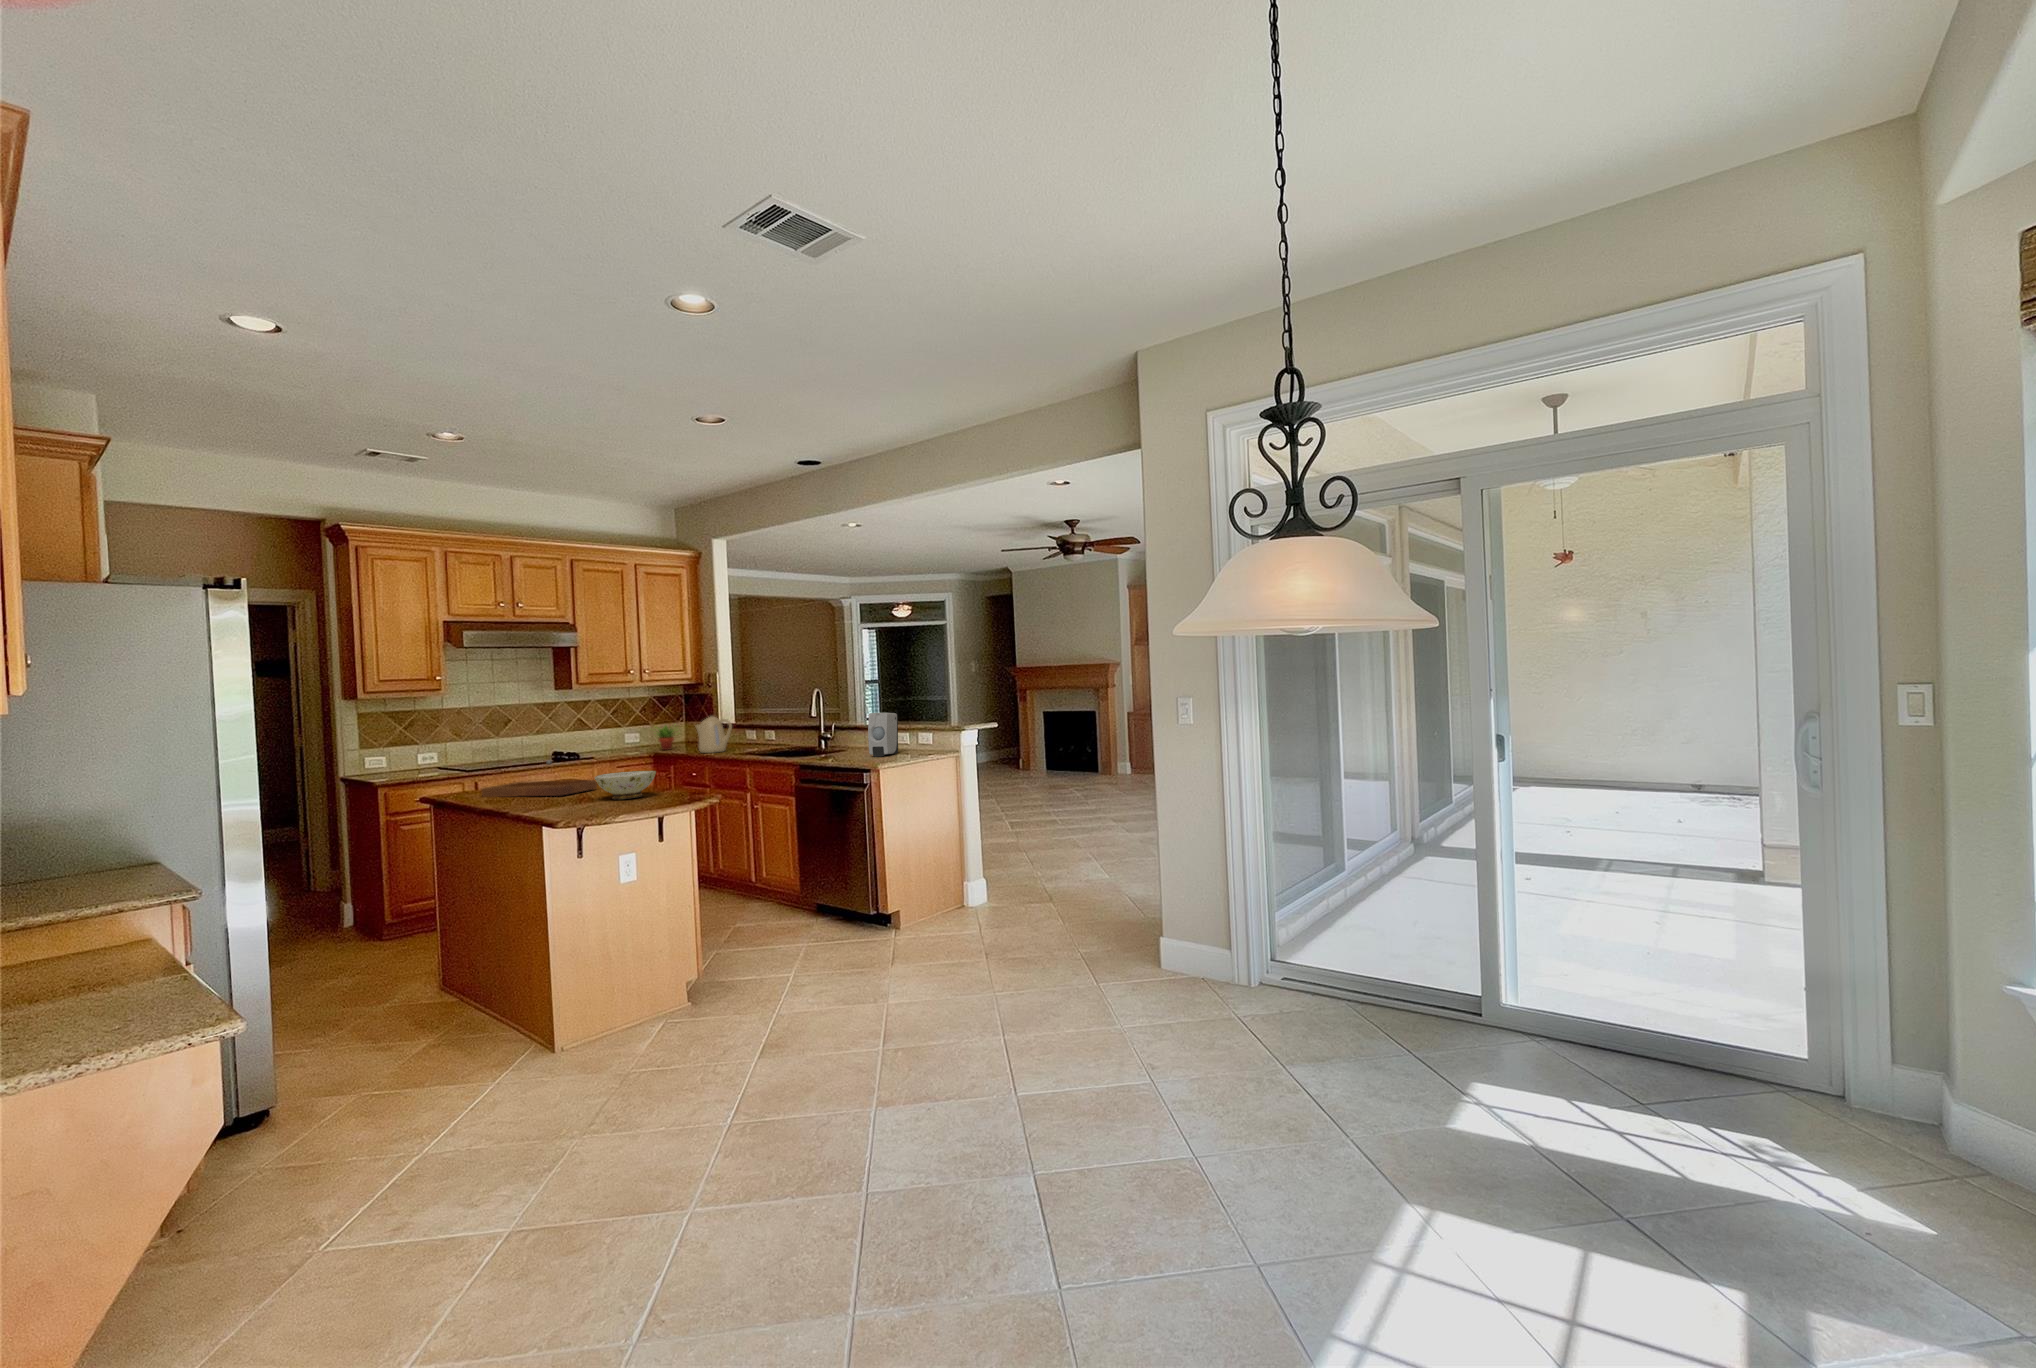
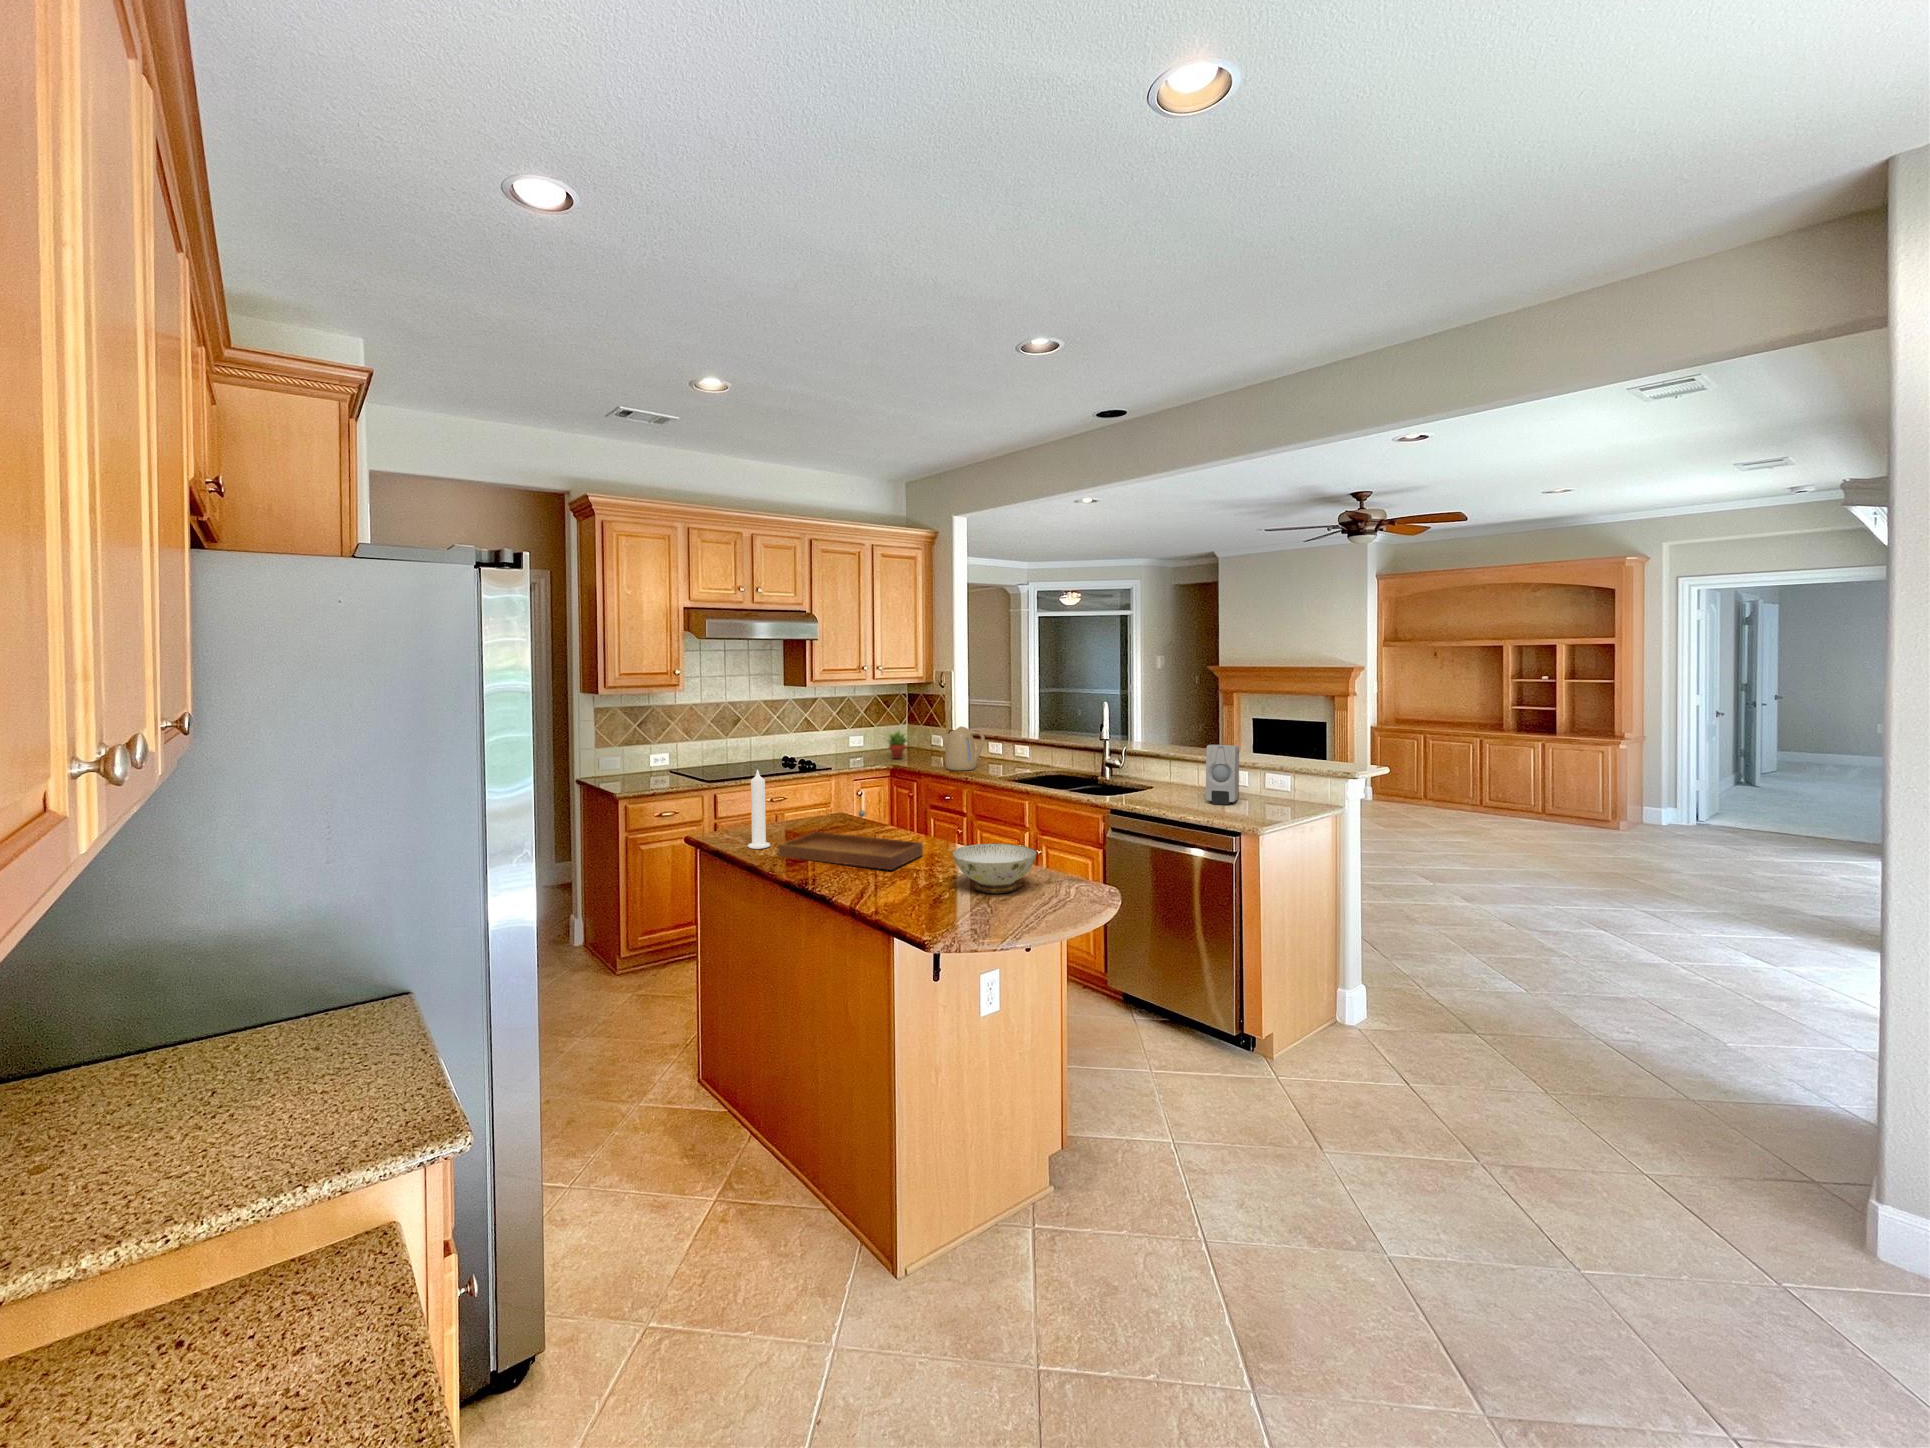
candle: none [461,736,480,795] -> present [748,770,770,849]

